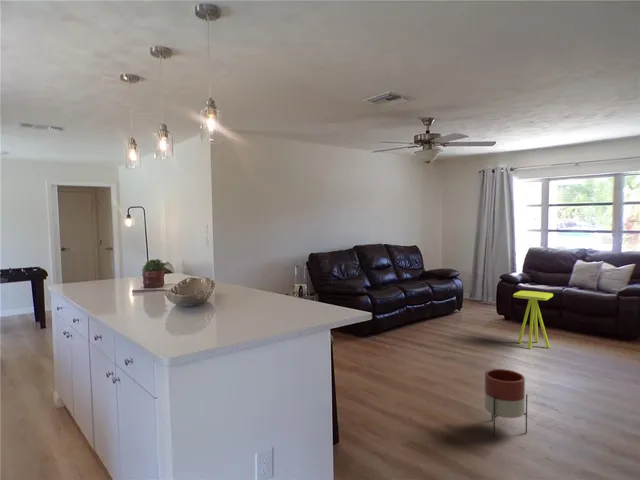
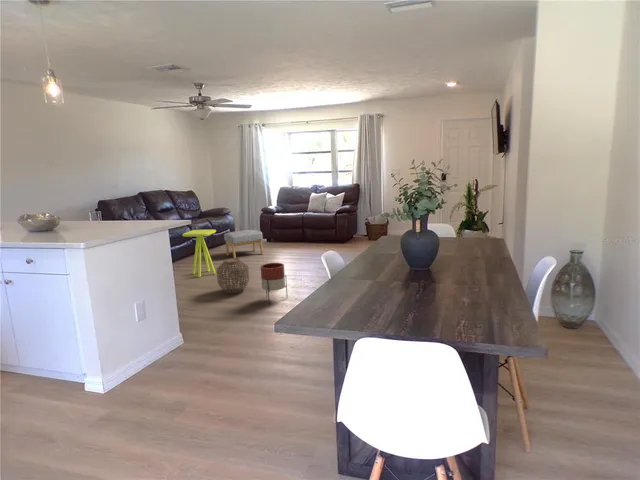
side table: present [513,291,553,348] -> present [182,229,216,277]
footstool: none [445,303,497,340] -> present [224,230,263,258]
woven basket: none [422,347,468,400] -> present [217,258,249,293]

